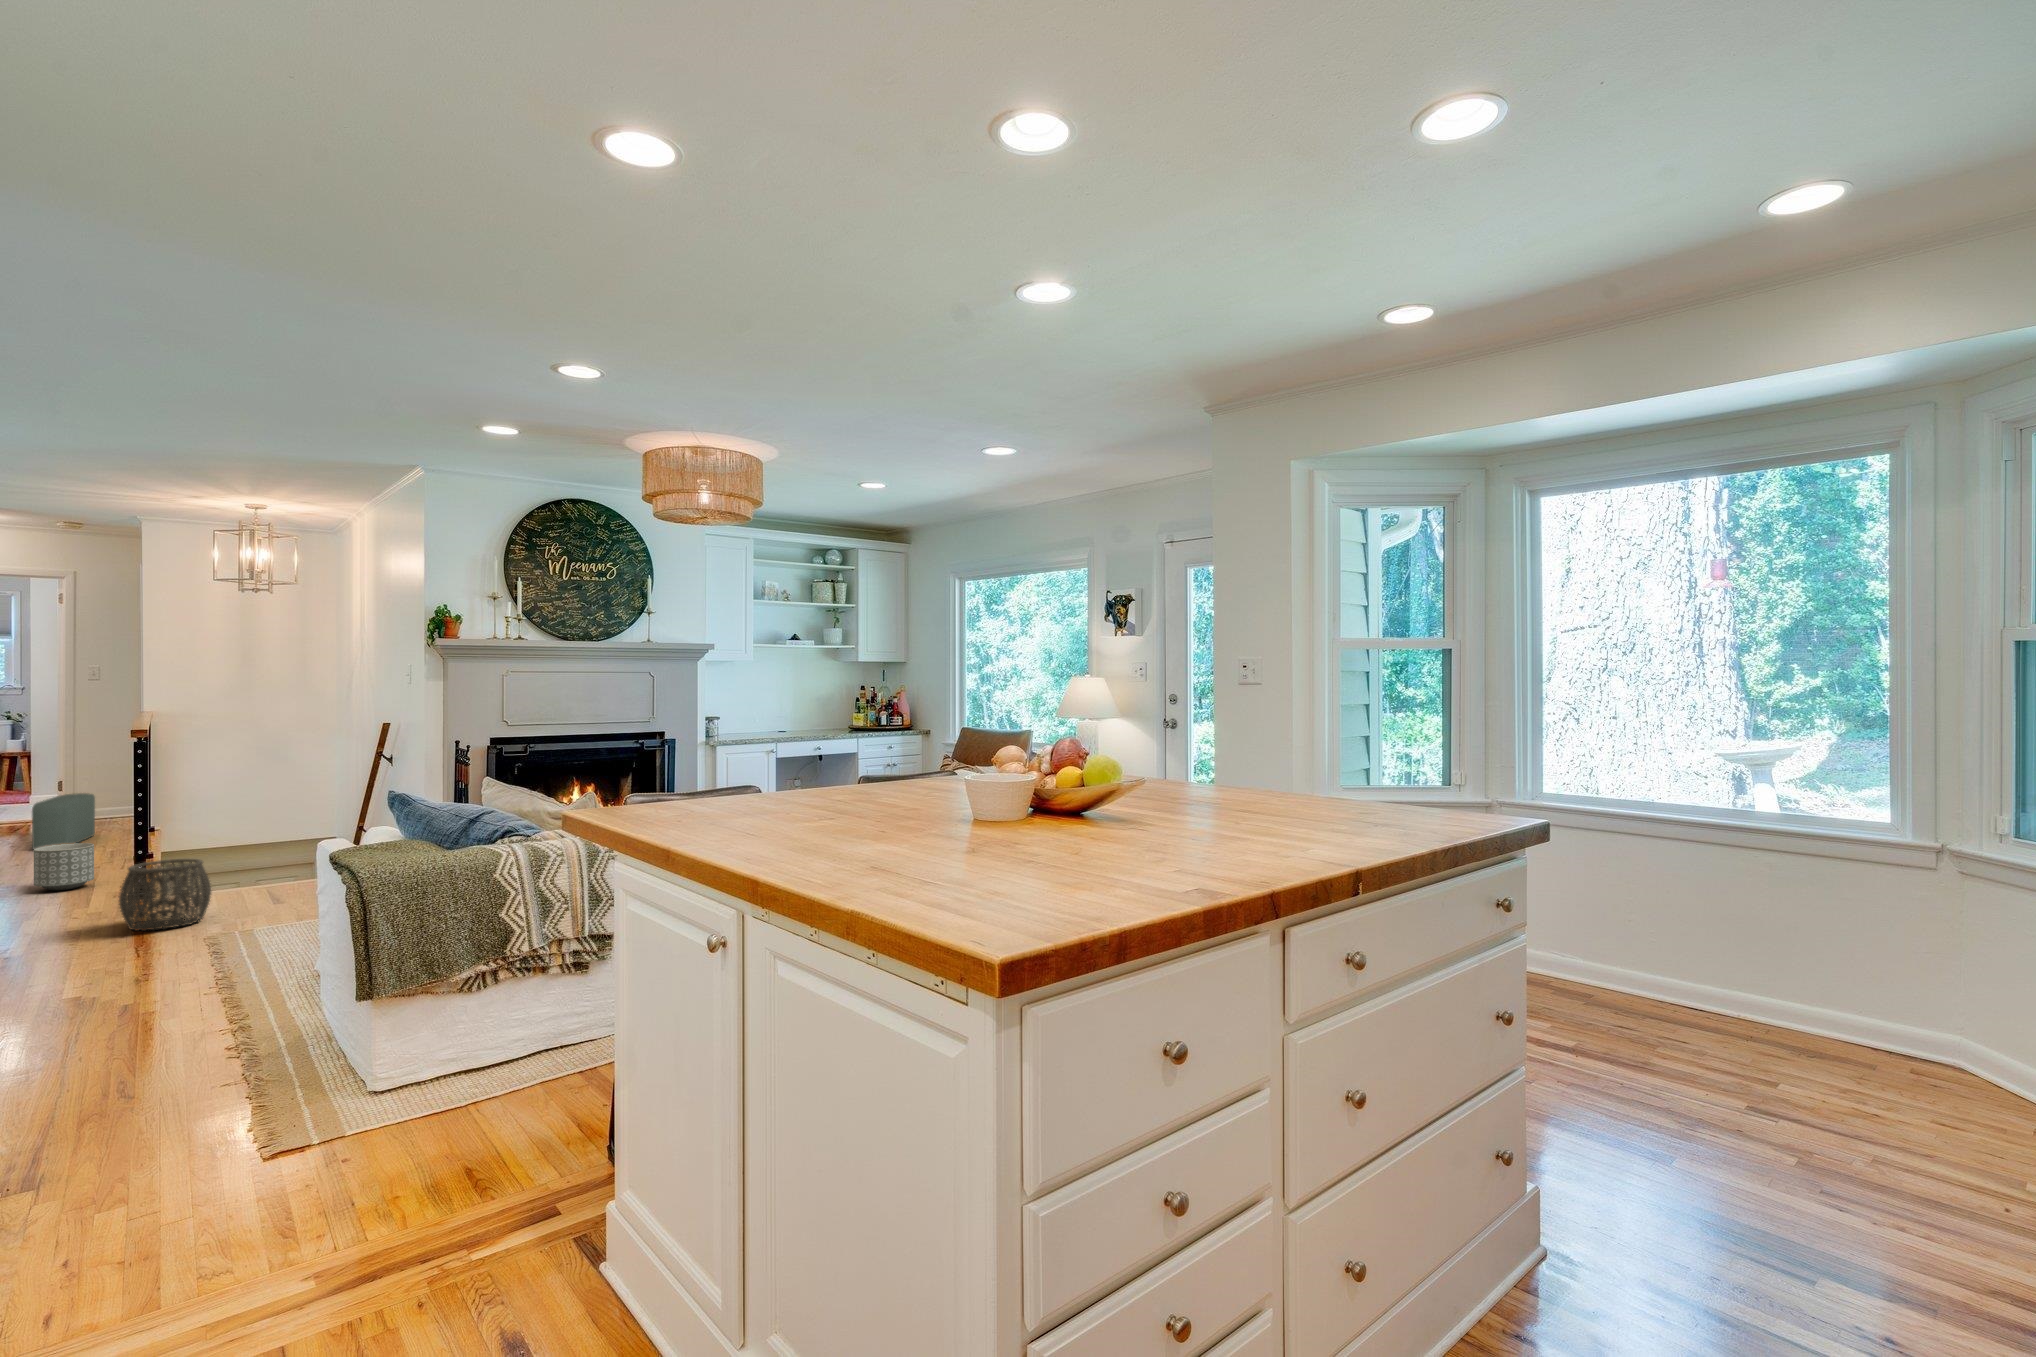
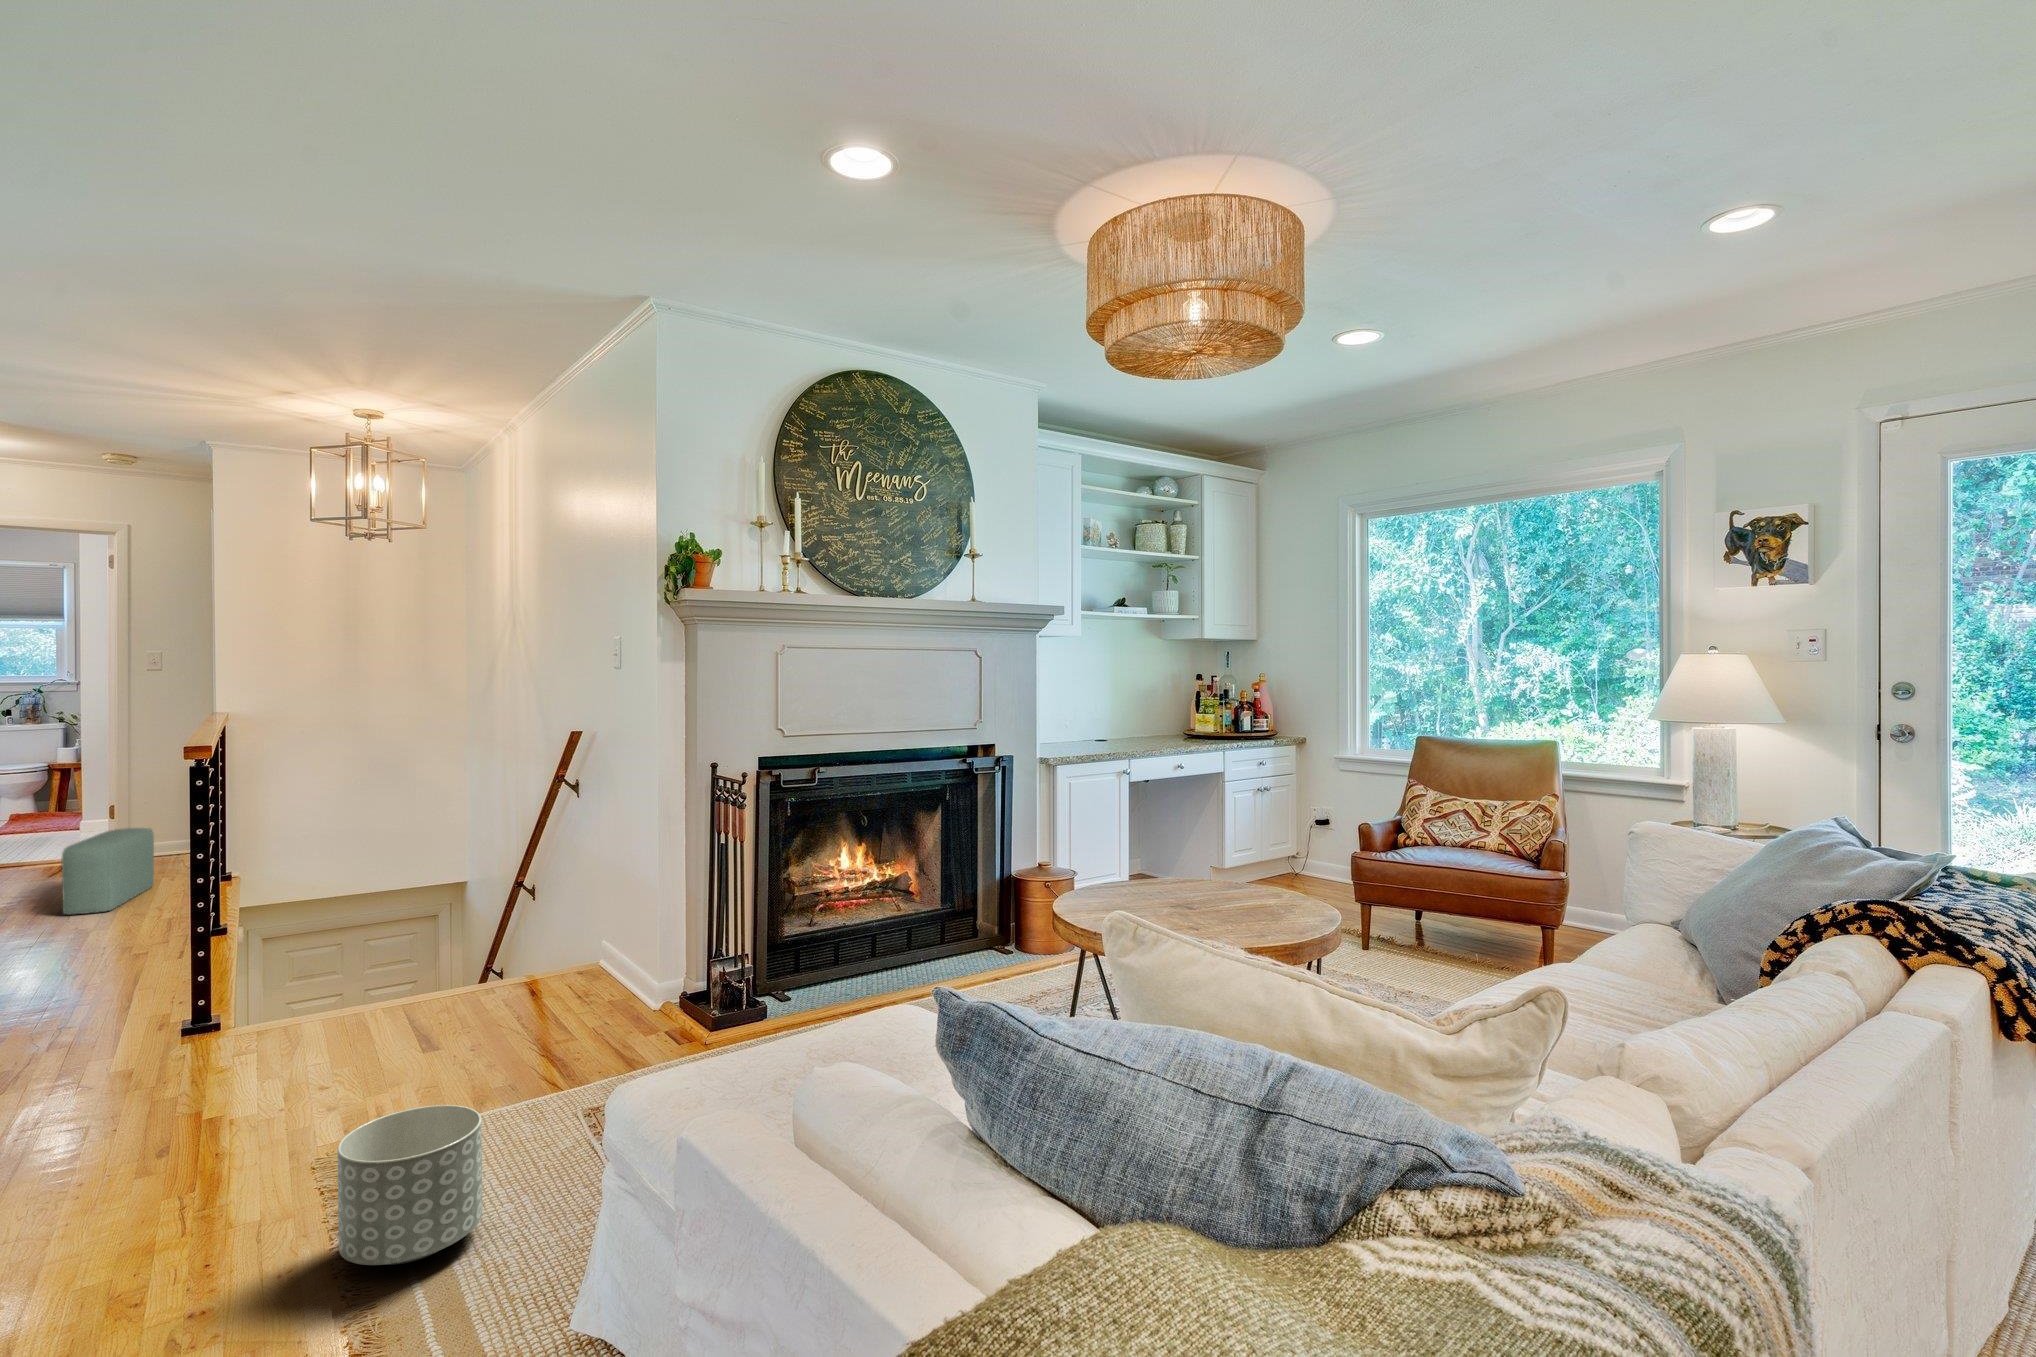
planter: present [34,843,94,891] -> present [337,1105,482,1265]
woven basket: present [119,859,211,931] -> none [153,985,322,1136]

